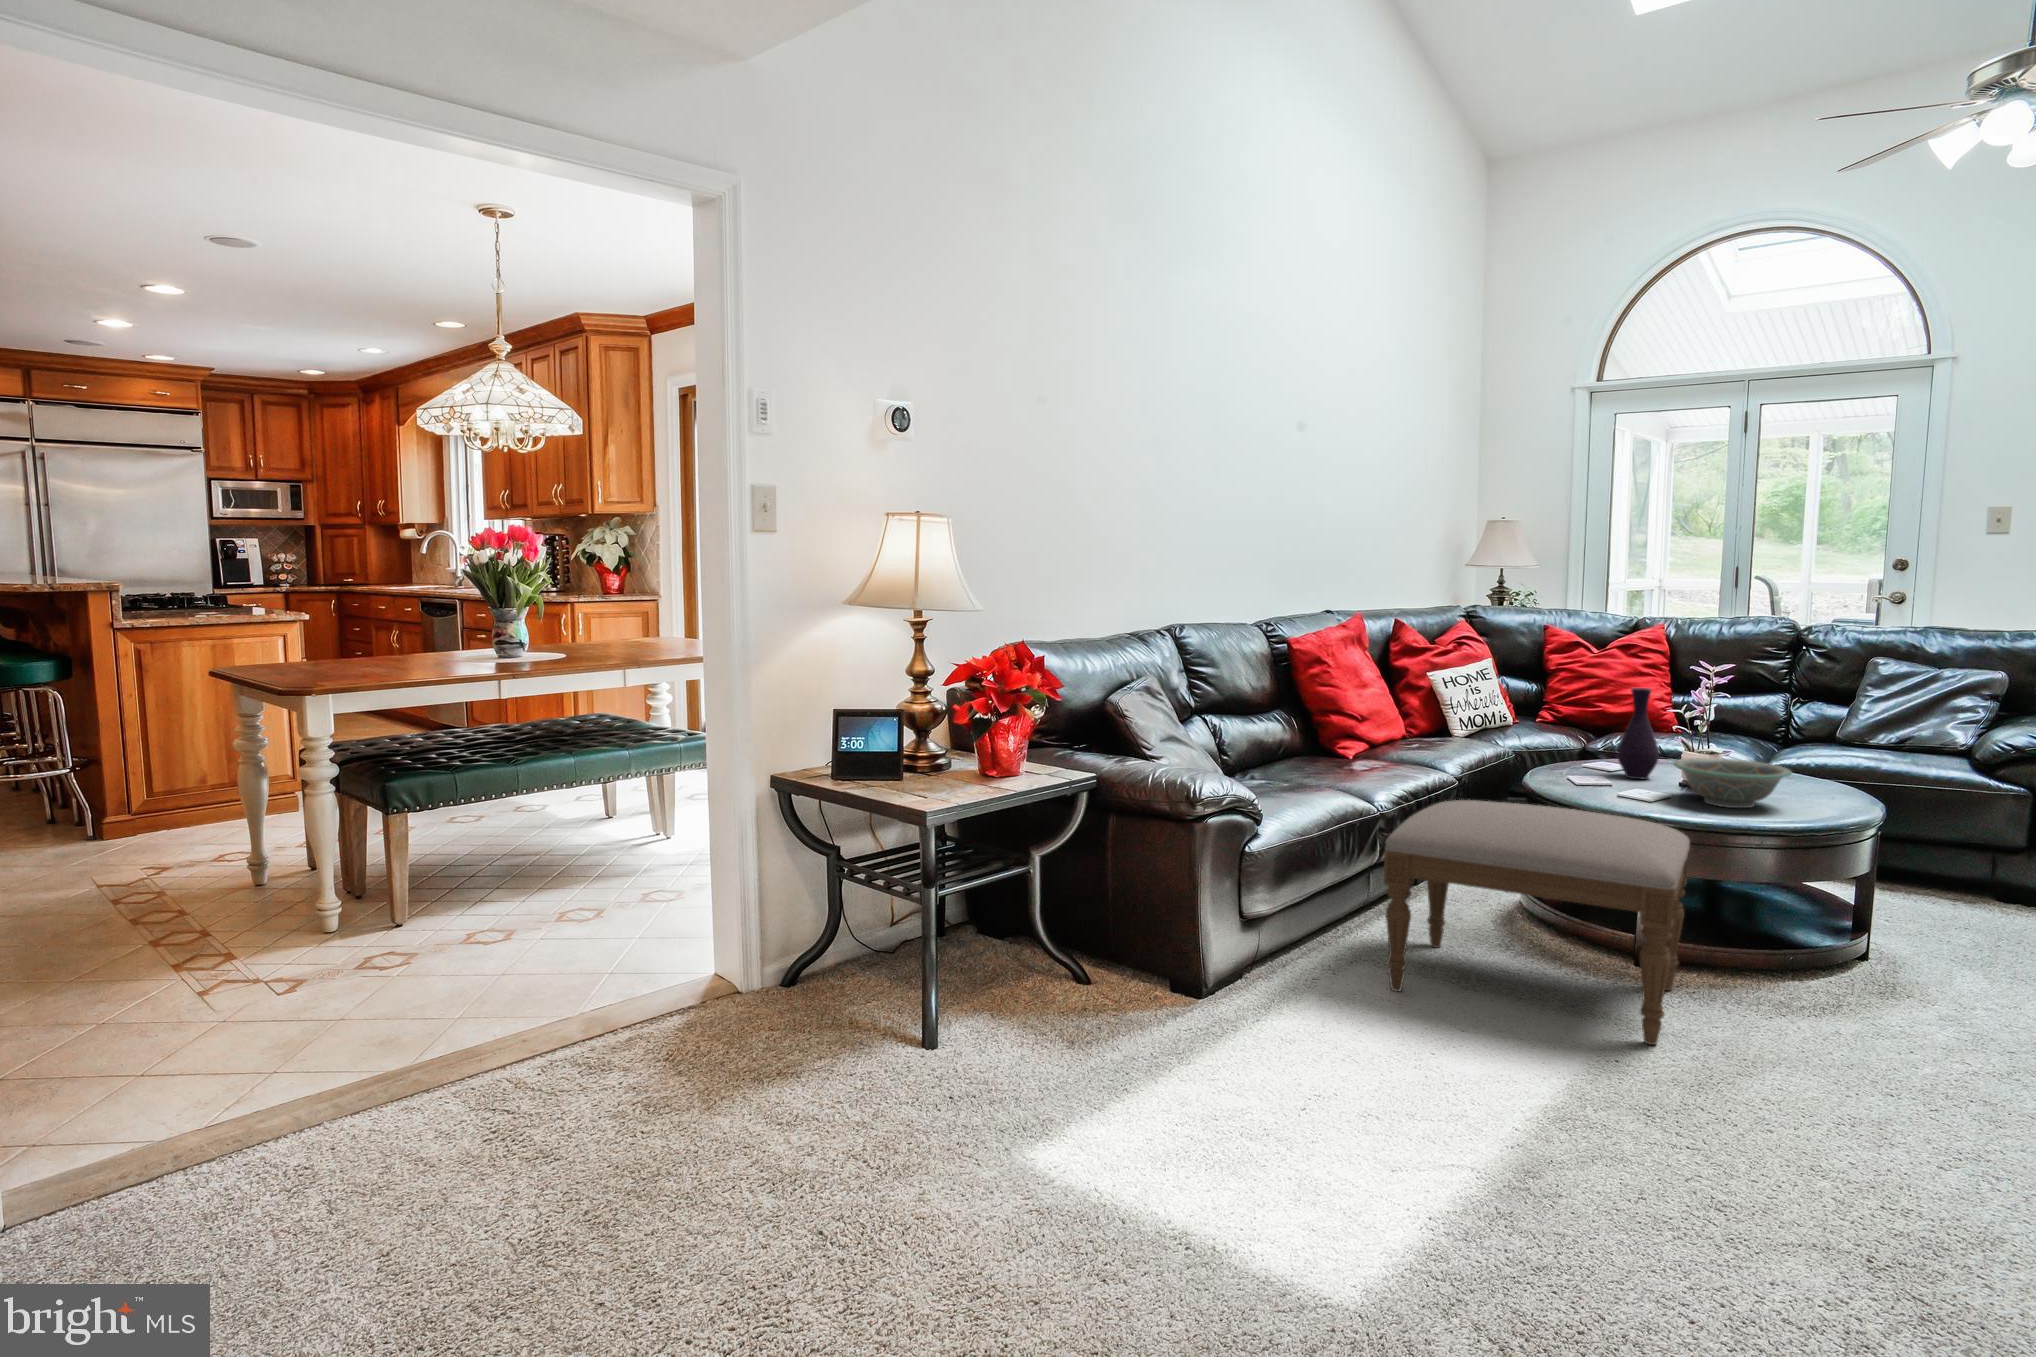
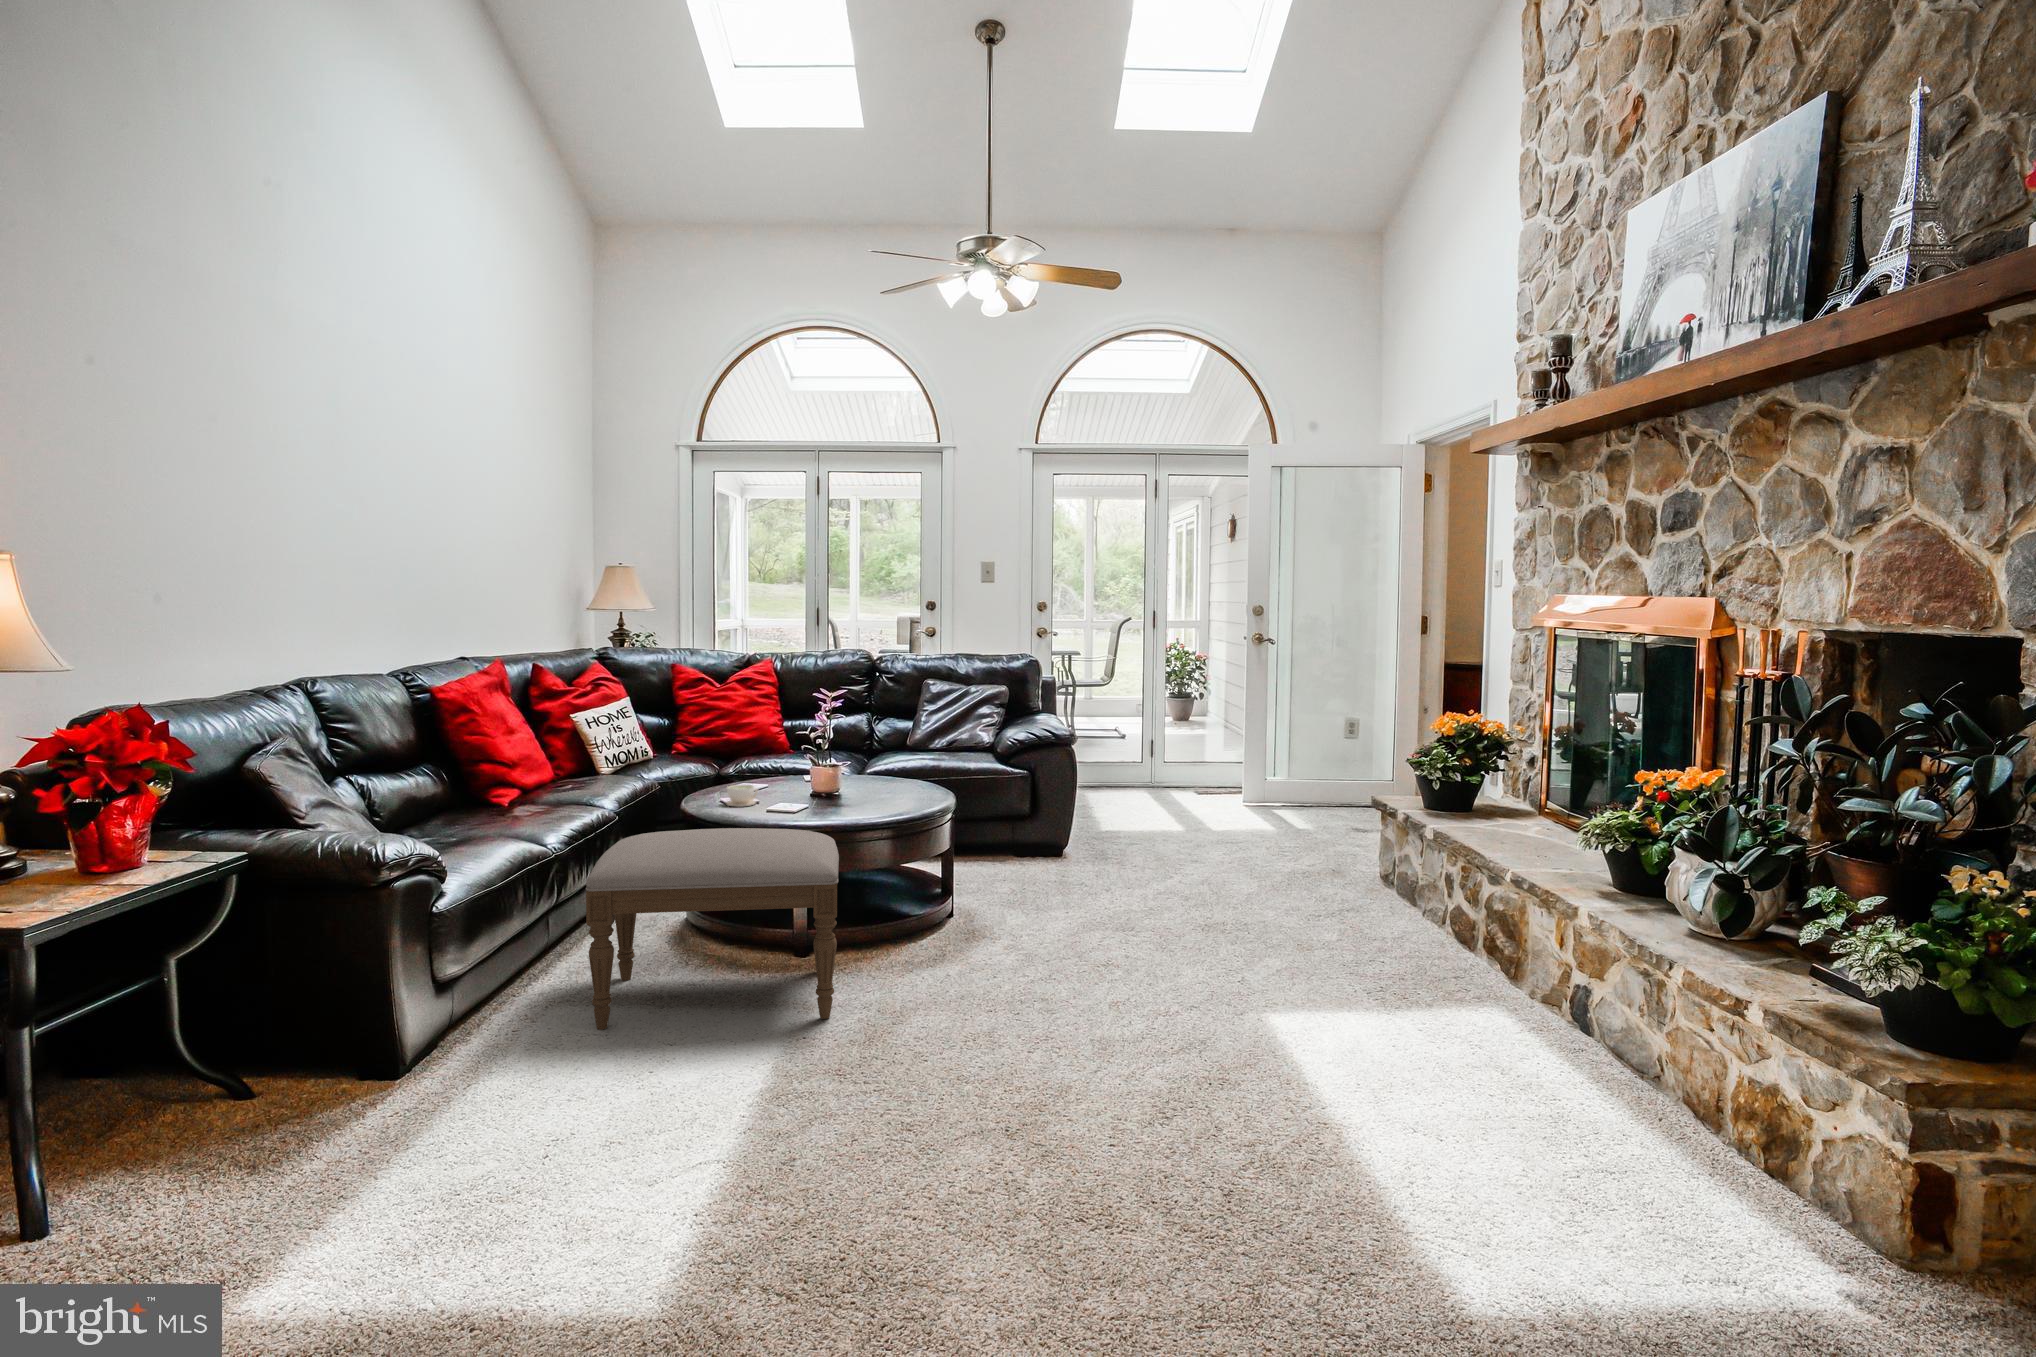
vase: present [1618,688,1659,779] -> none [763,716,795,797]
decorative bowl: present [1674,758,1792,808] -> none [811,771,895,812]
coffee cup: none [1567,761,1608,785] -> present [726,785,758,807]

